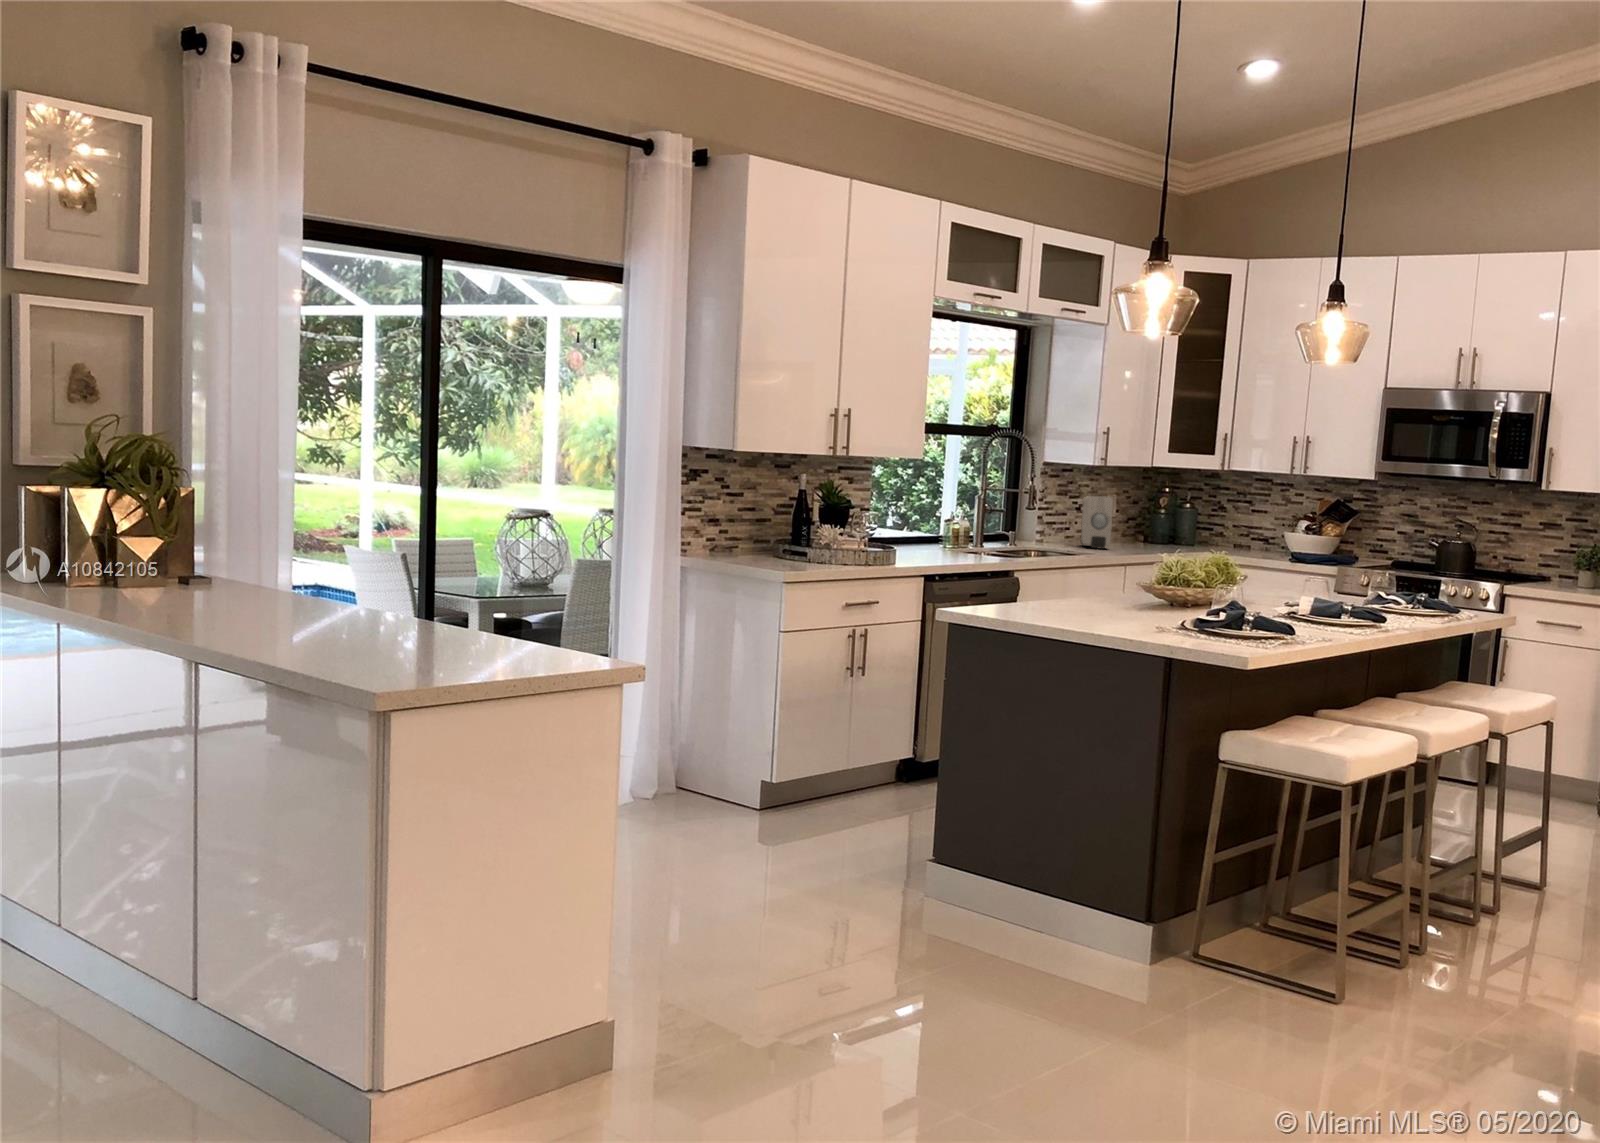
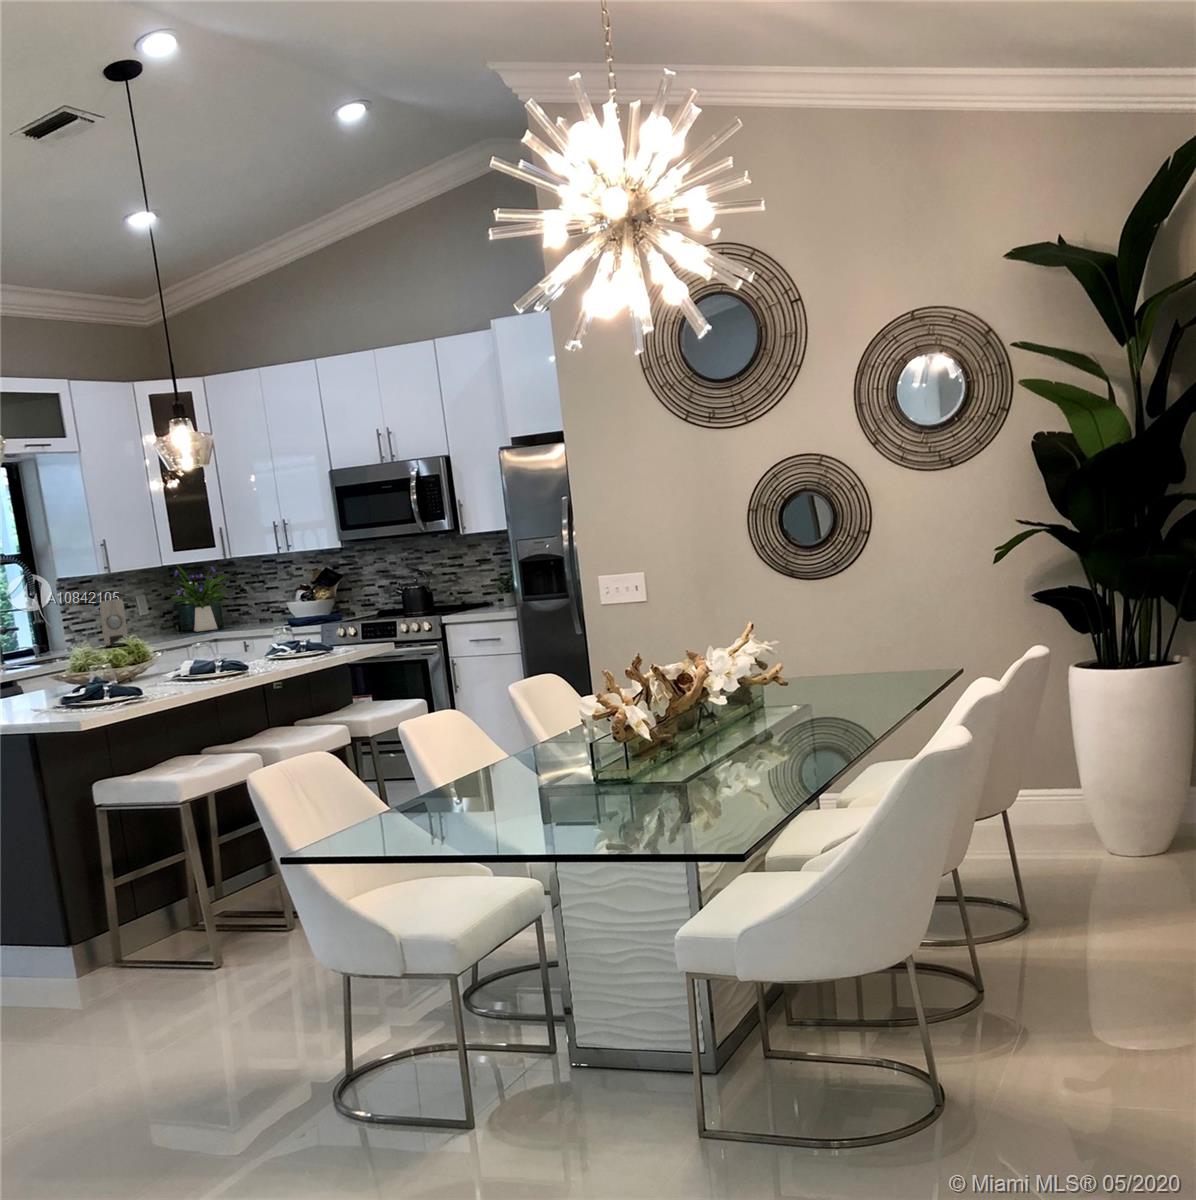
flower arrangement: none [1141,467,1217,546] -> present [174,566,229,632]

